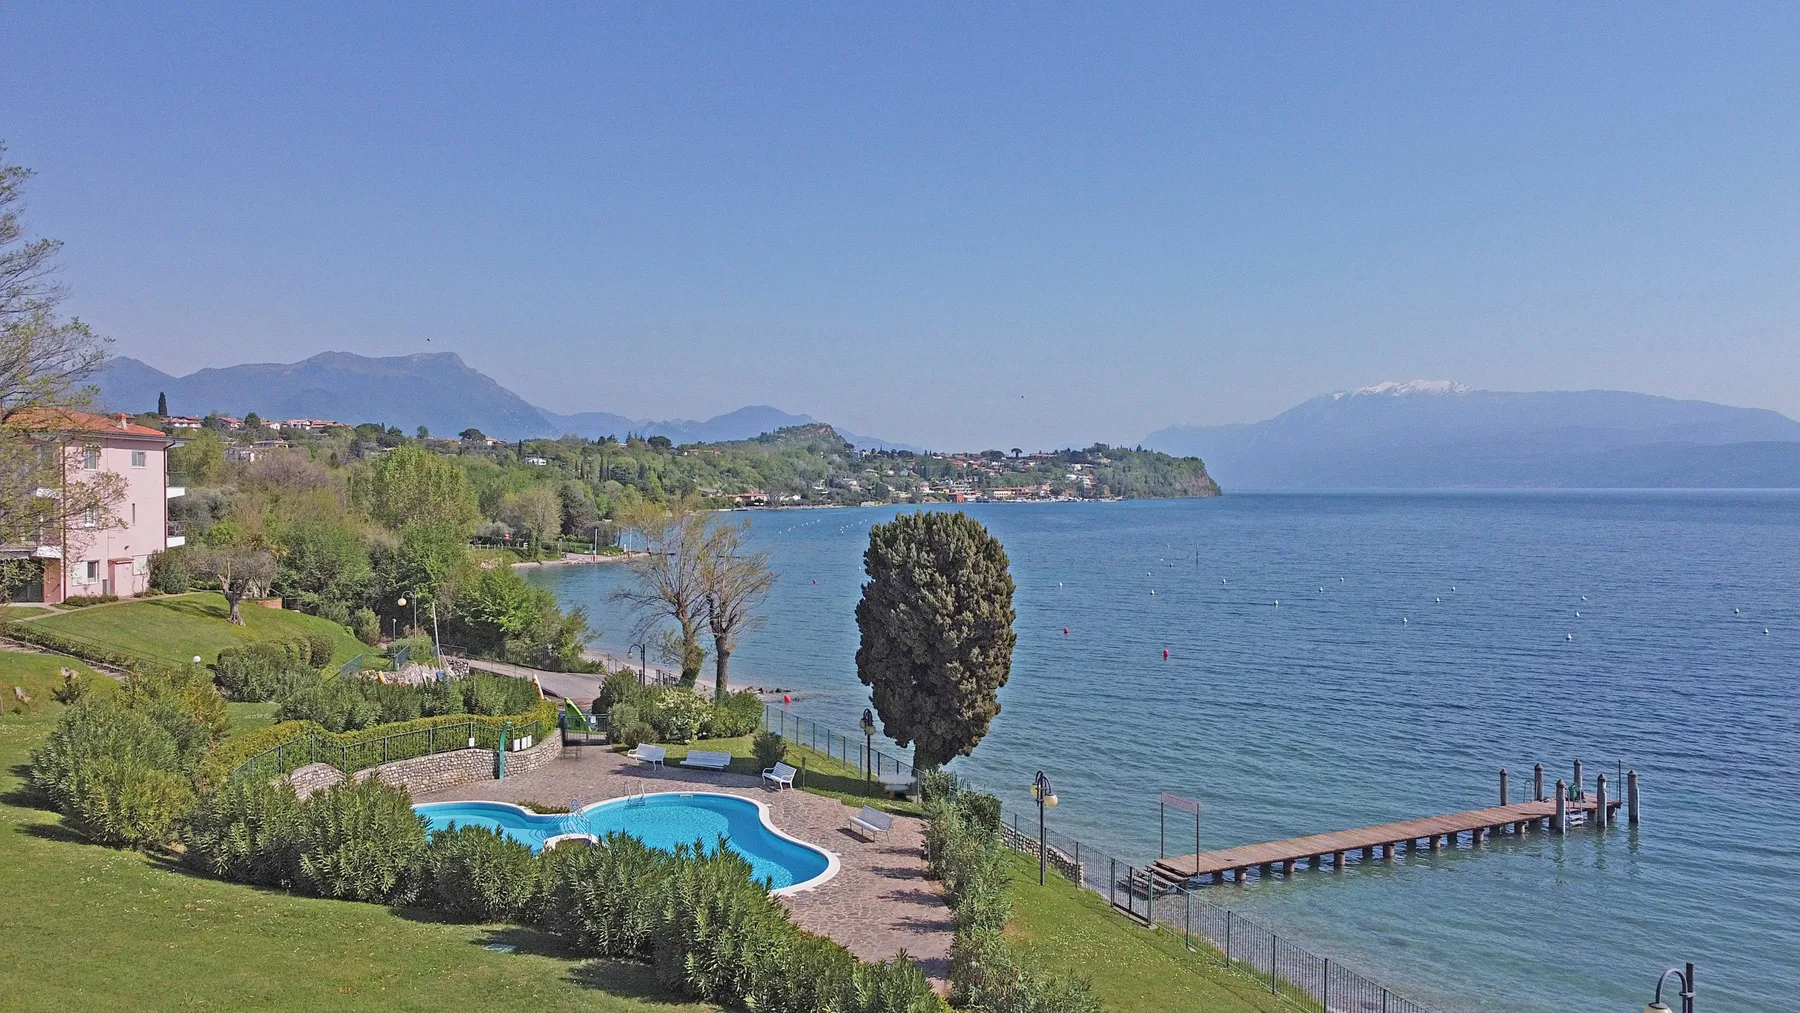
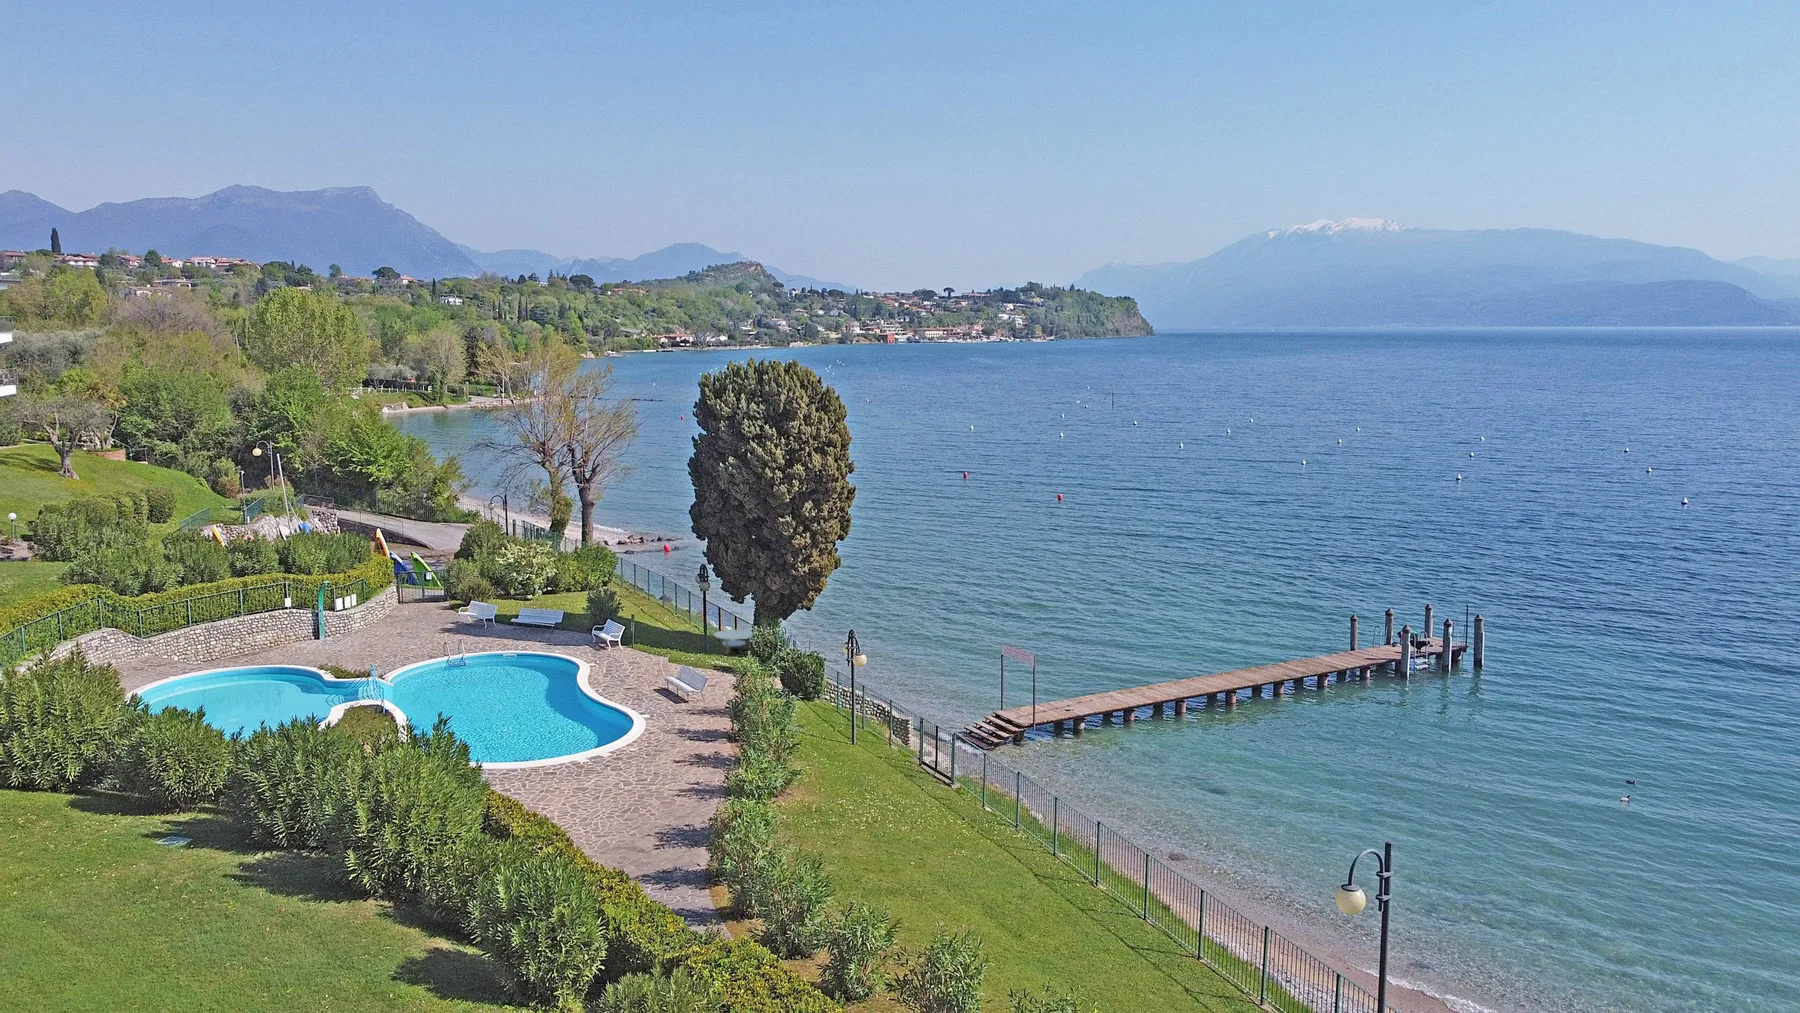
chair: present [558,721,582,756] -> none [386,578,415,619]

